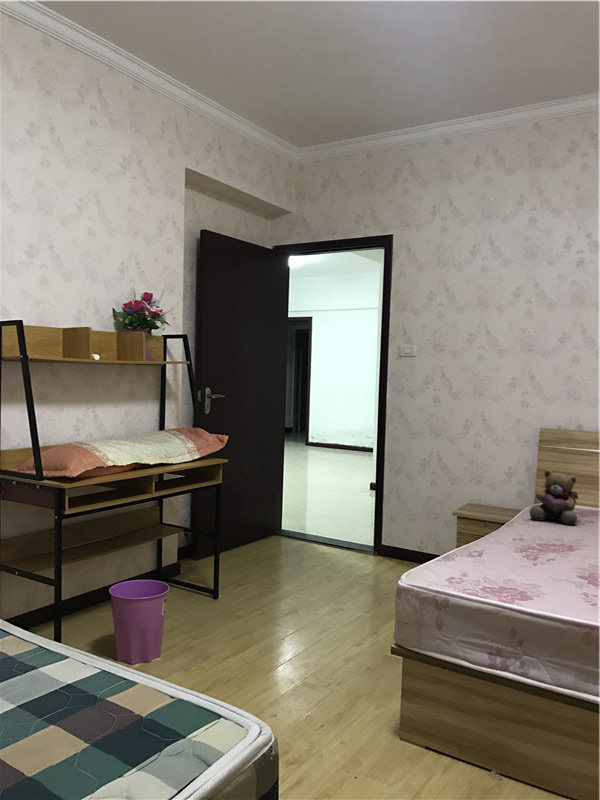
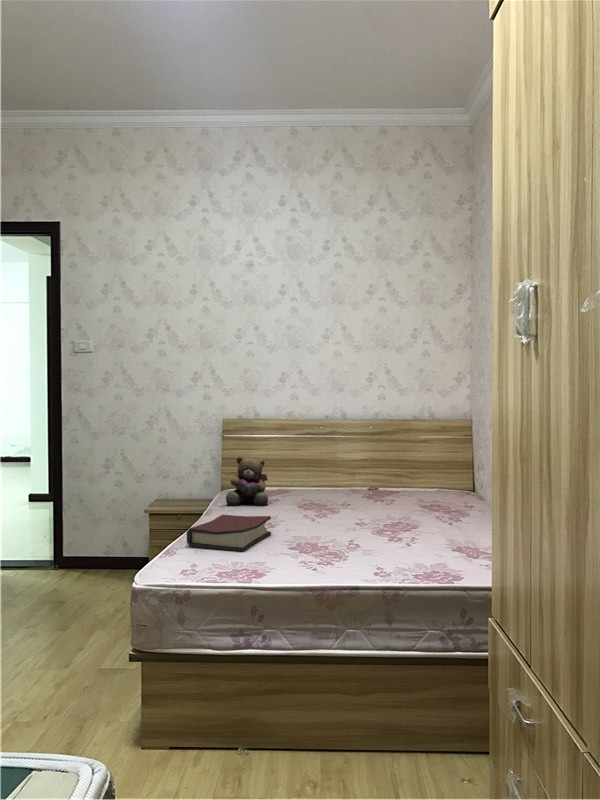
hardback book: none [467,528,563,570] -> present [187,515,271,552]

